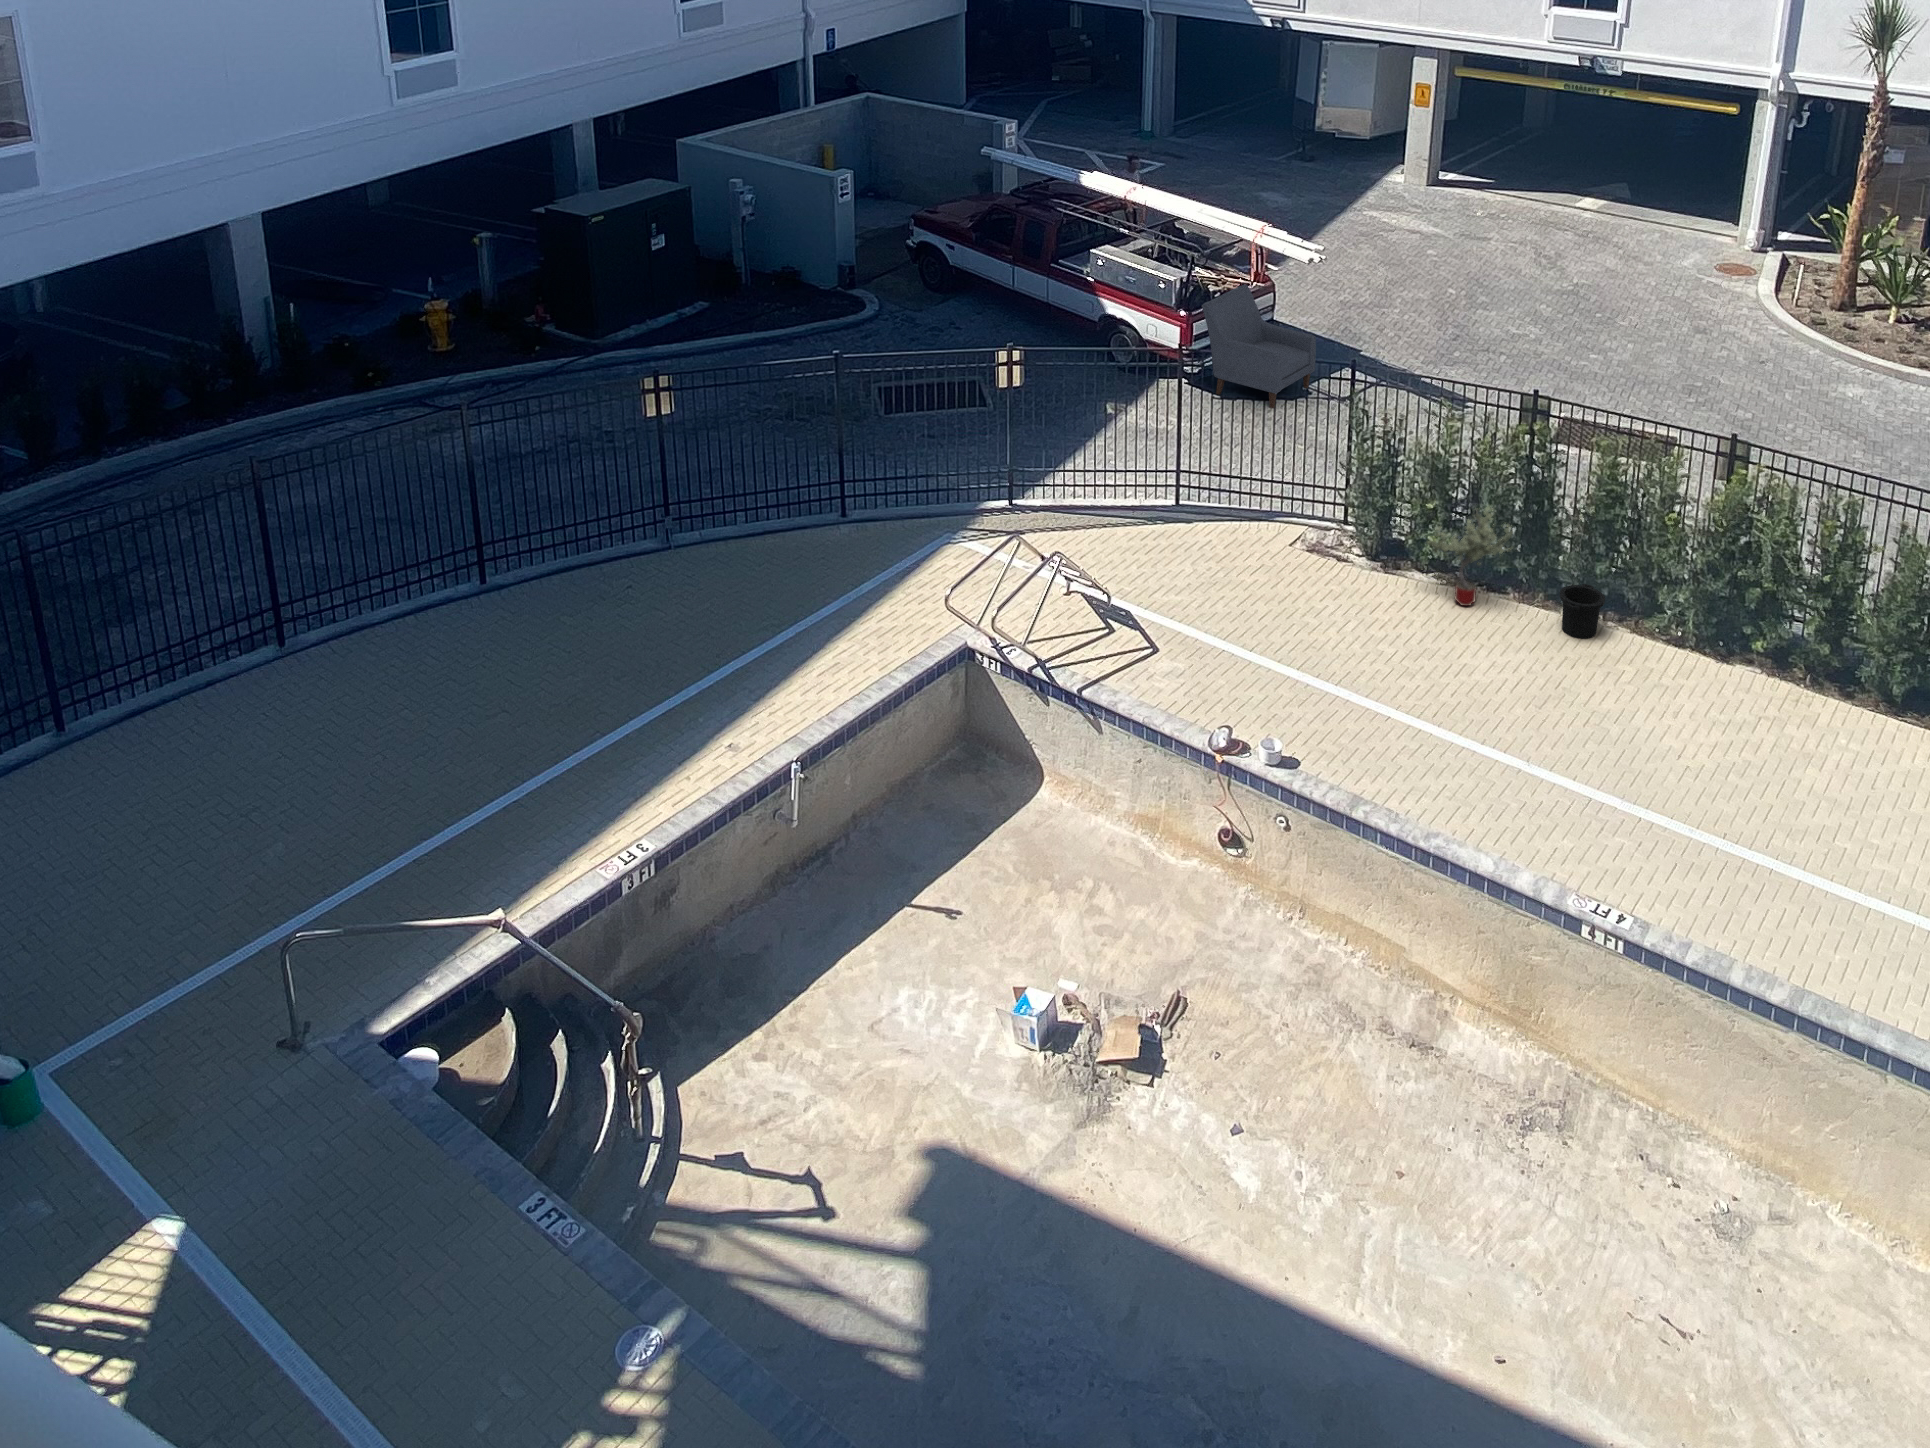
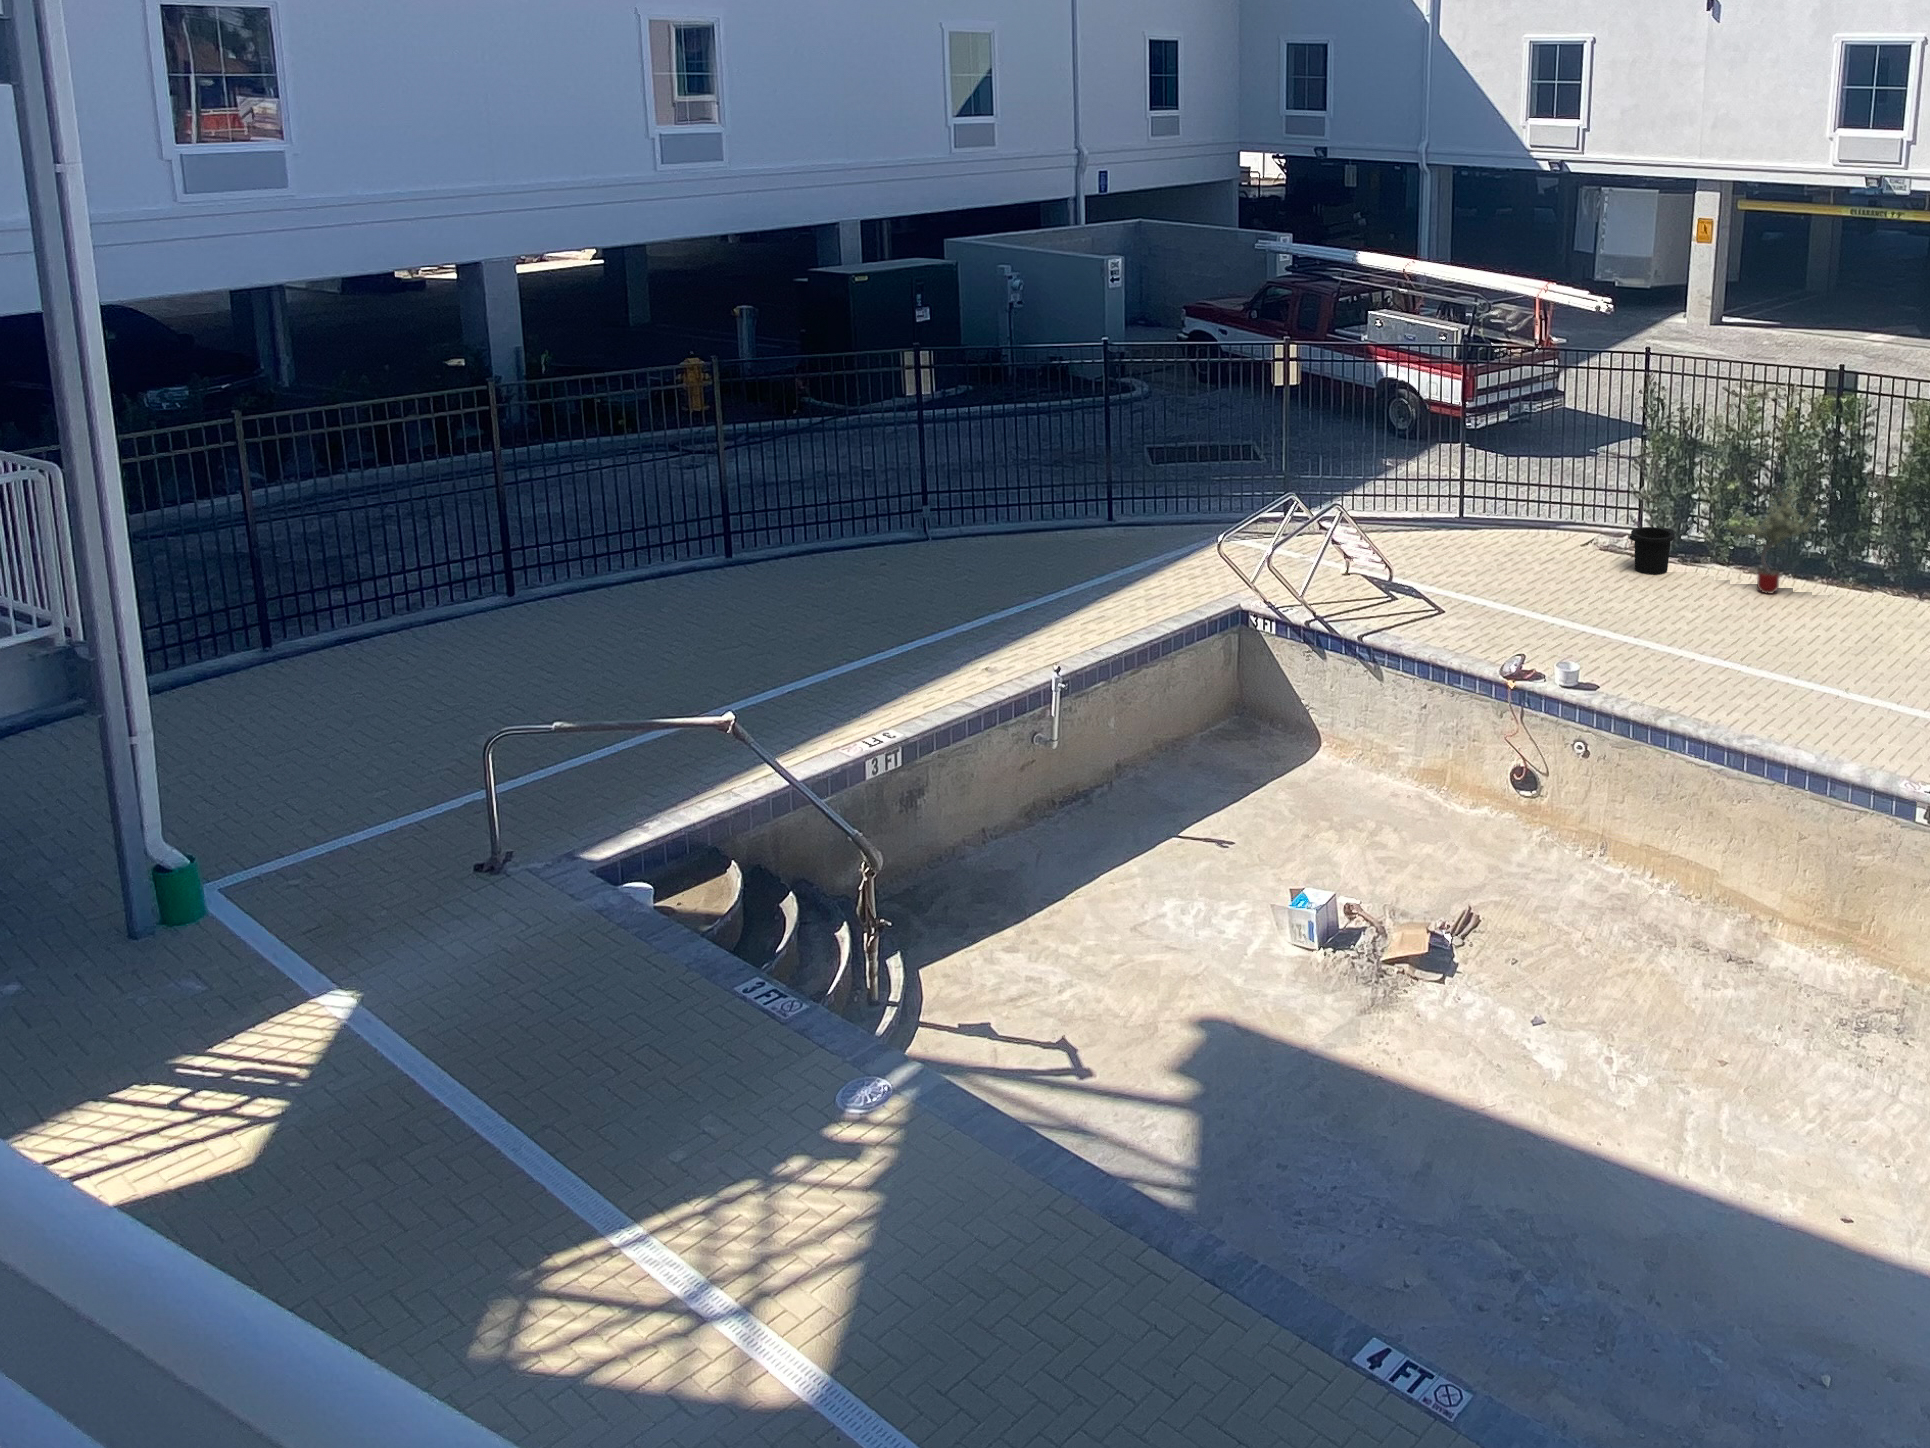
chair: present [1201,285,1316,408] -> none [1488,344,1605,459]
trash can: present [1560,584,1605,639] -> present [1629,527,1675,575]

